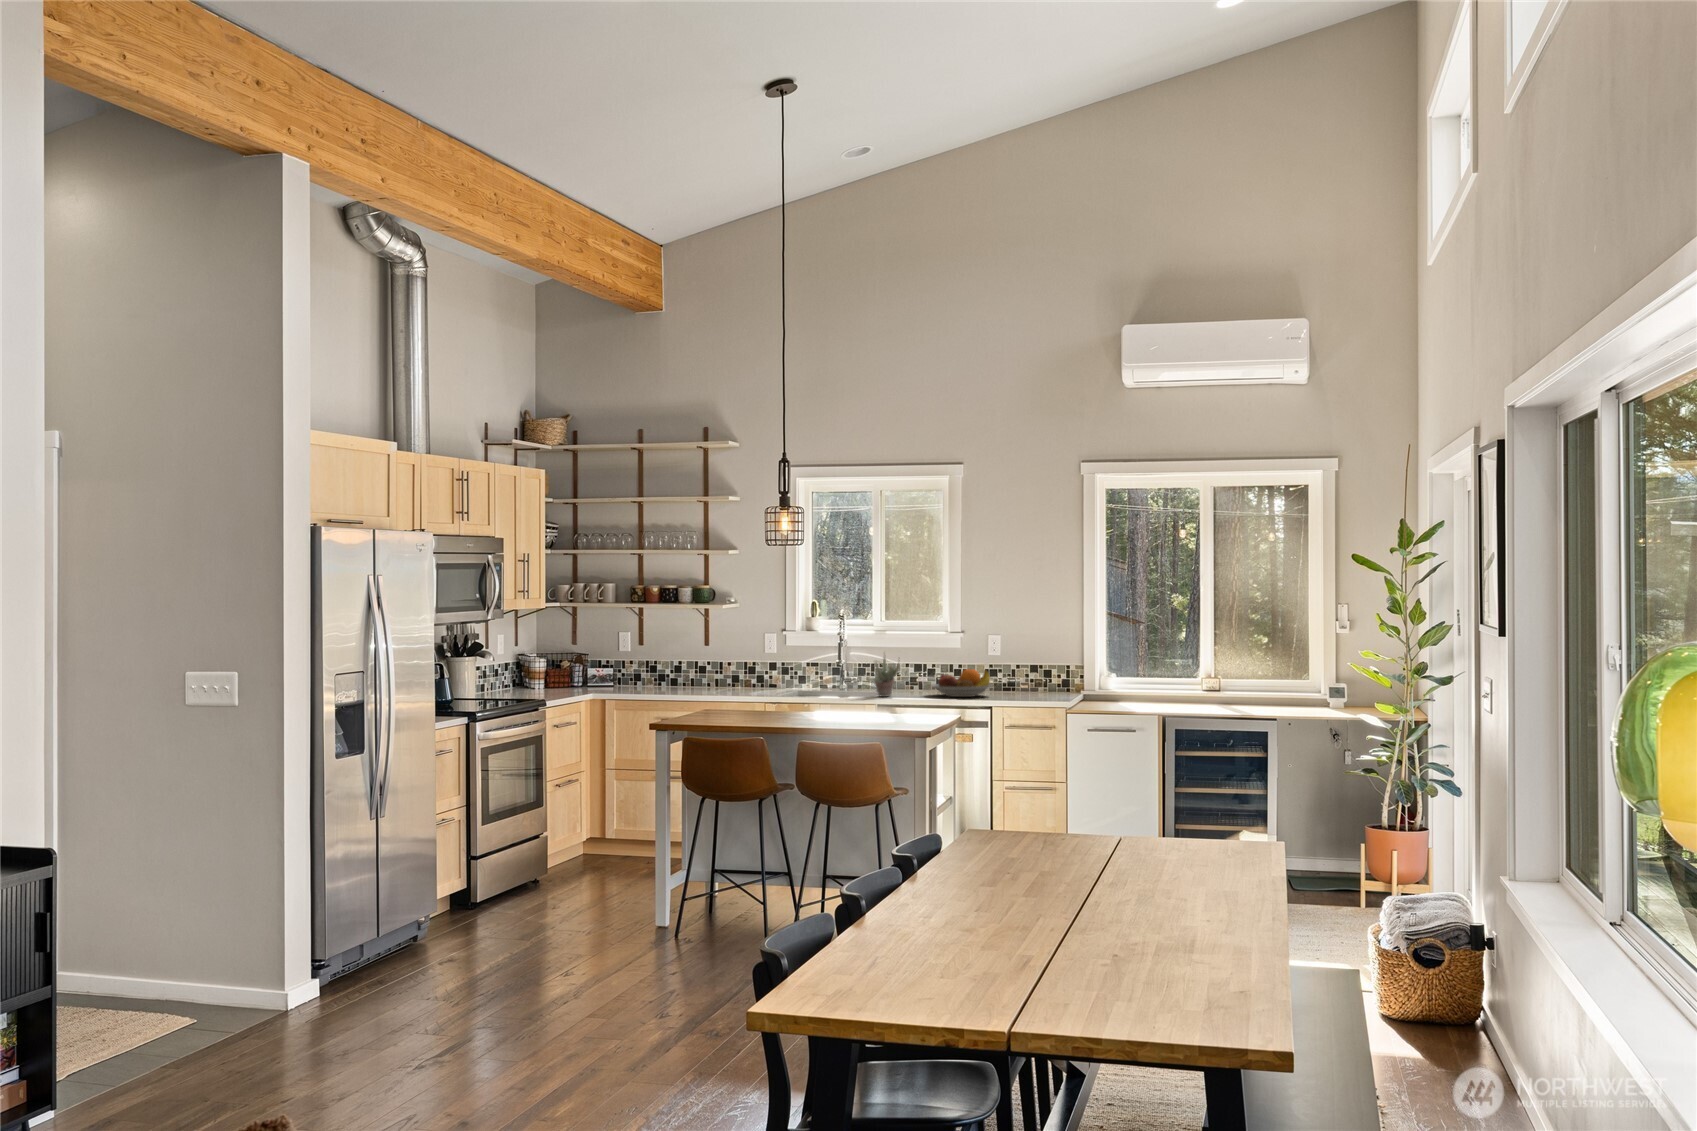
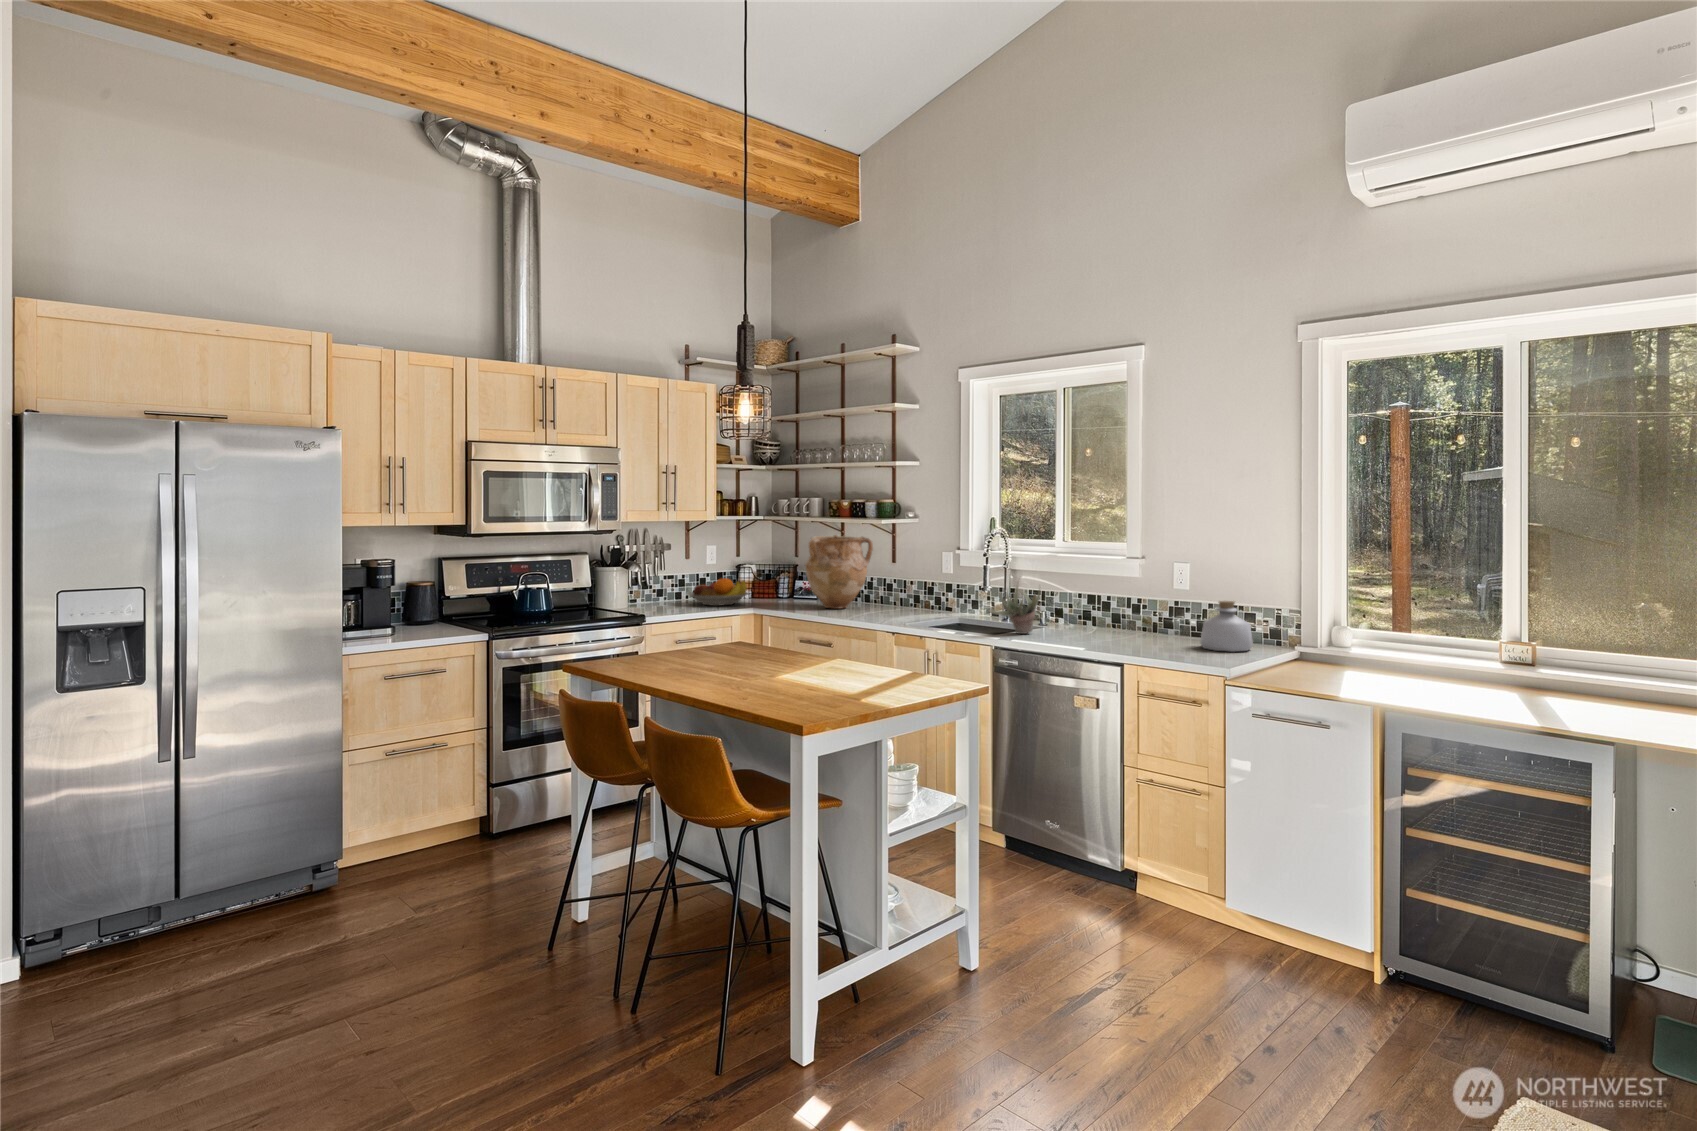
vase: none [638,620,701,690] -> present [805,535,873,609]
bottle: none [1020,662,1056,697] -> present [1200,601,1253,652]
fruit bowl: present [931,669,992,697] -> present [688,578,748,606]

